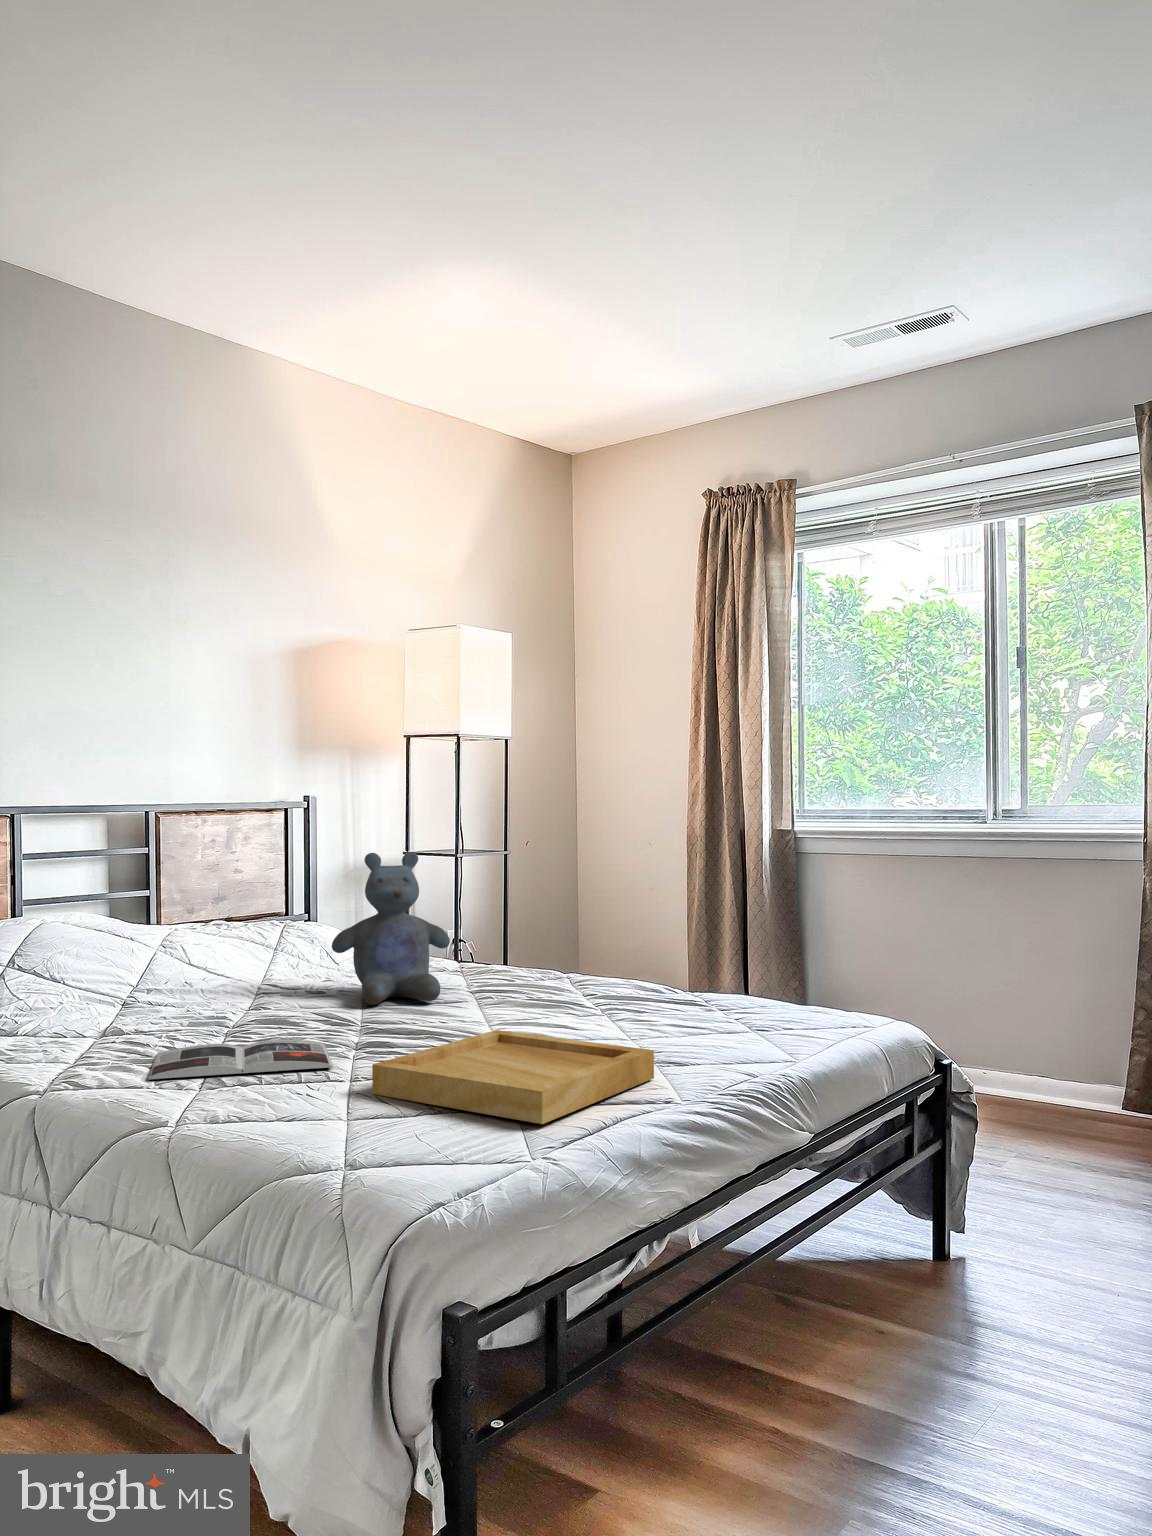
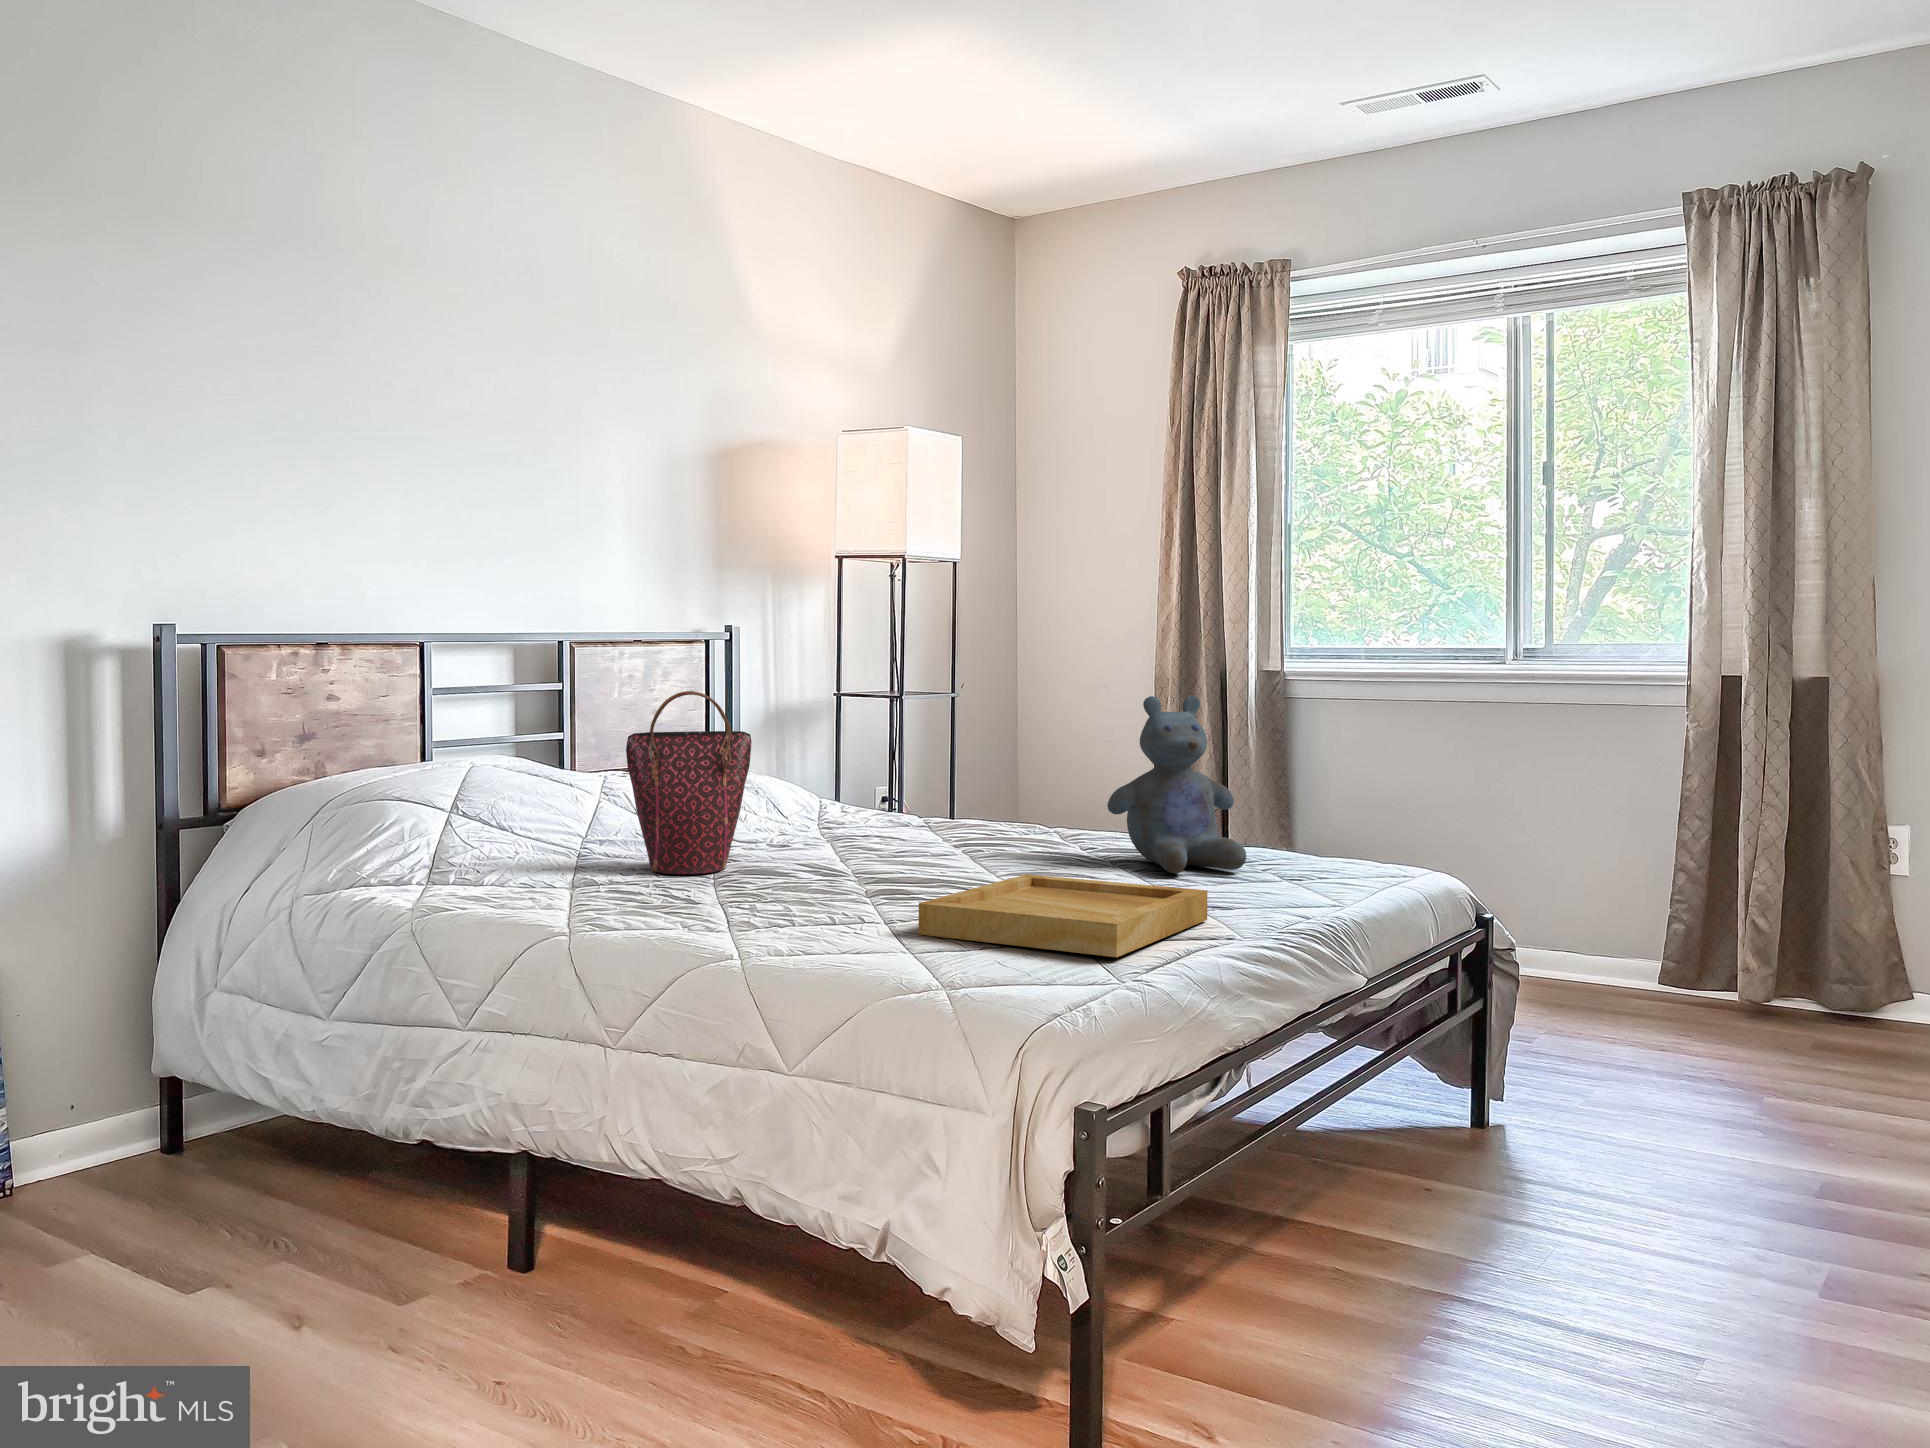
stuffed bear: present [332,852,450,1005] -> present [1107,696,1246,873]
handbag: none [155,859,269,1025] -> present [626,691,751,874]
magazine: present [148,1040,333,1079] -> none [656,887,861,923]

